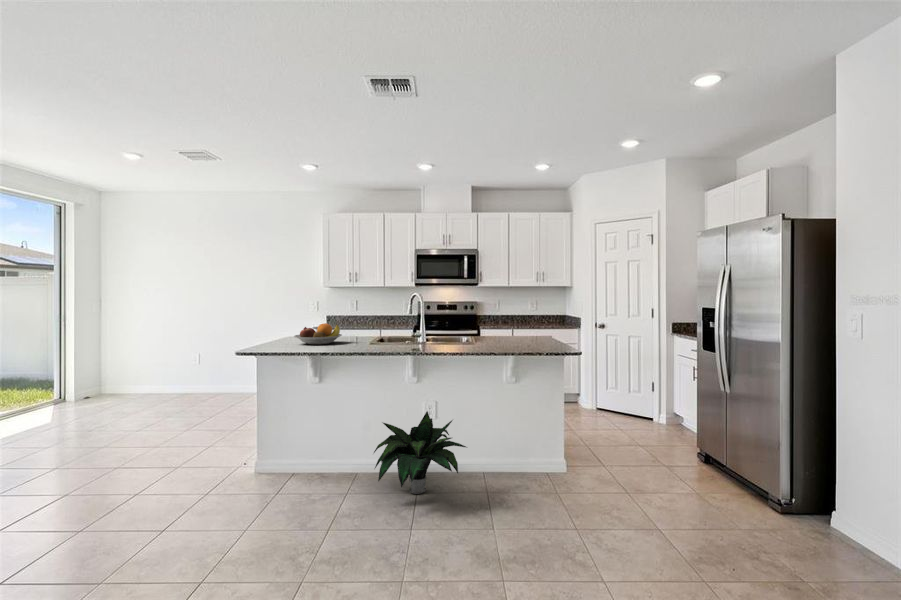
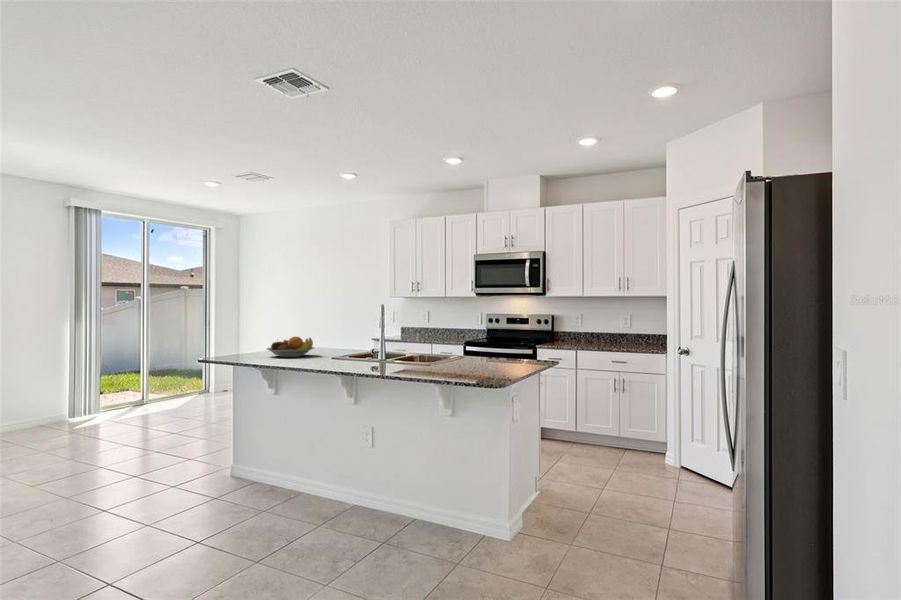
potted plant: present [374,412,466,494] -> none [271,435,380,523]

